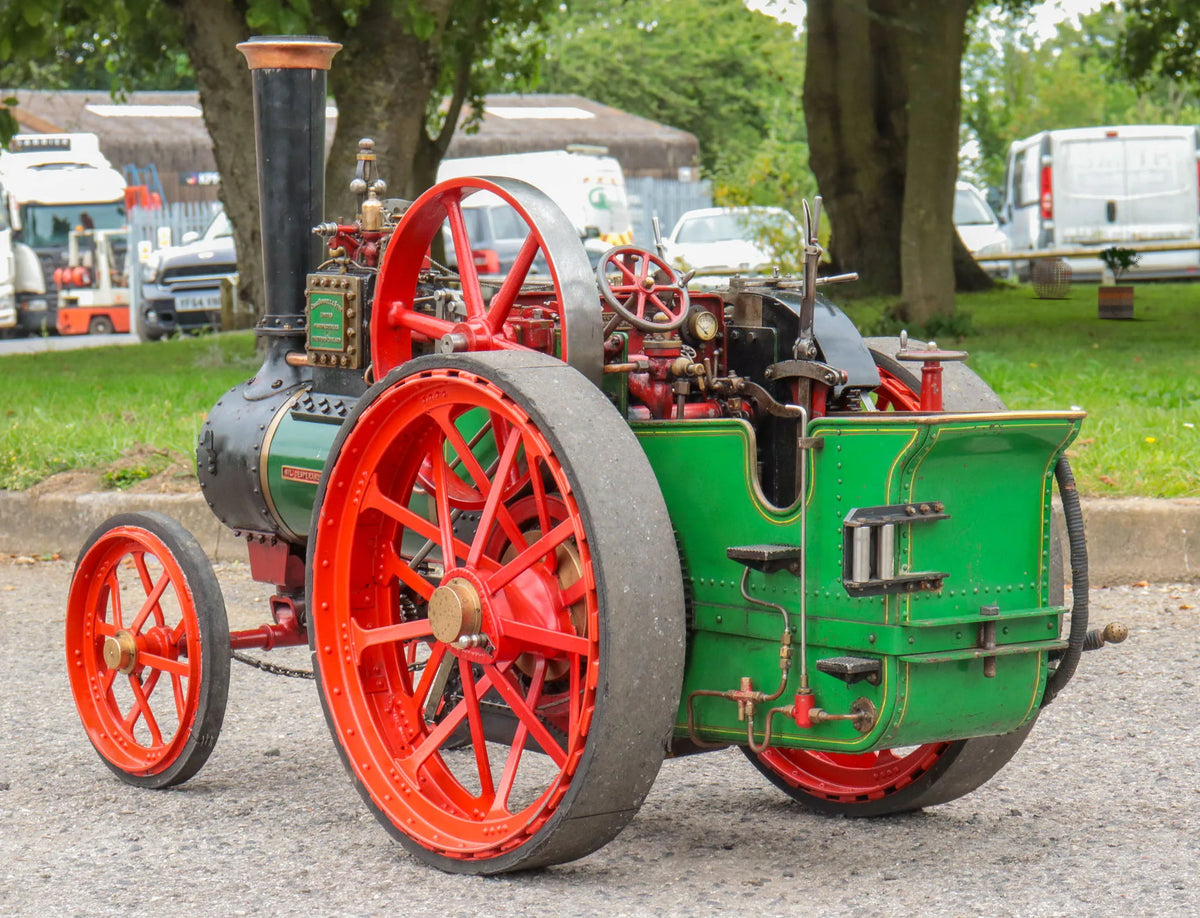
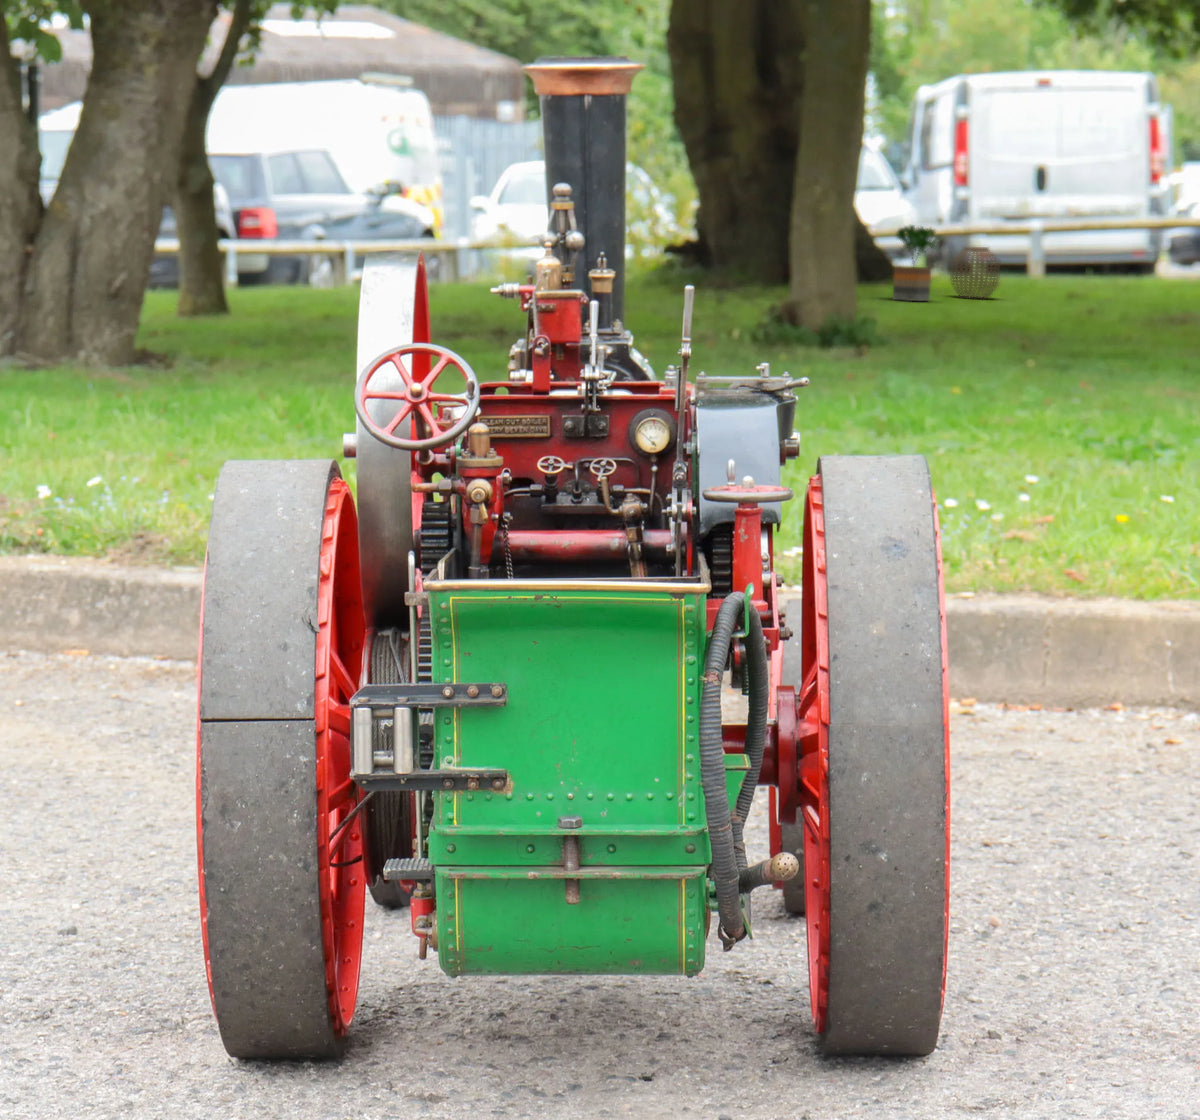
potted tree: present [1098,246,1141,318] -> present [893,225,940,301]

